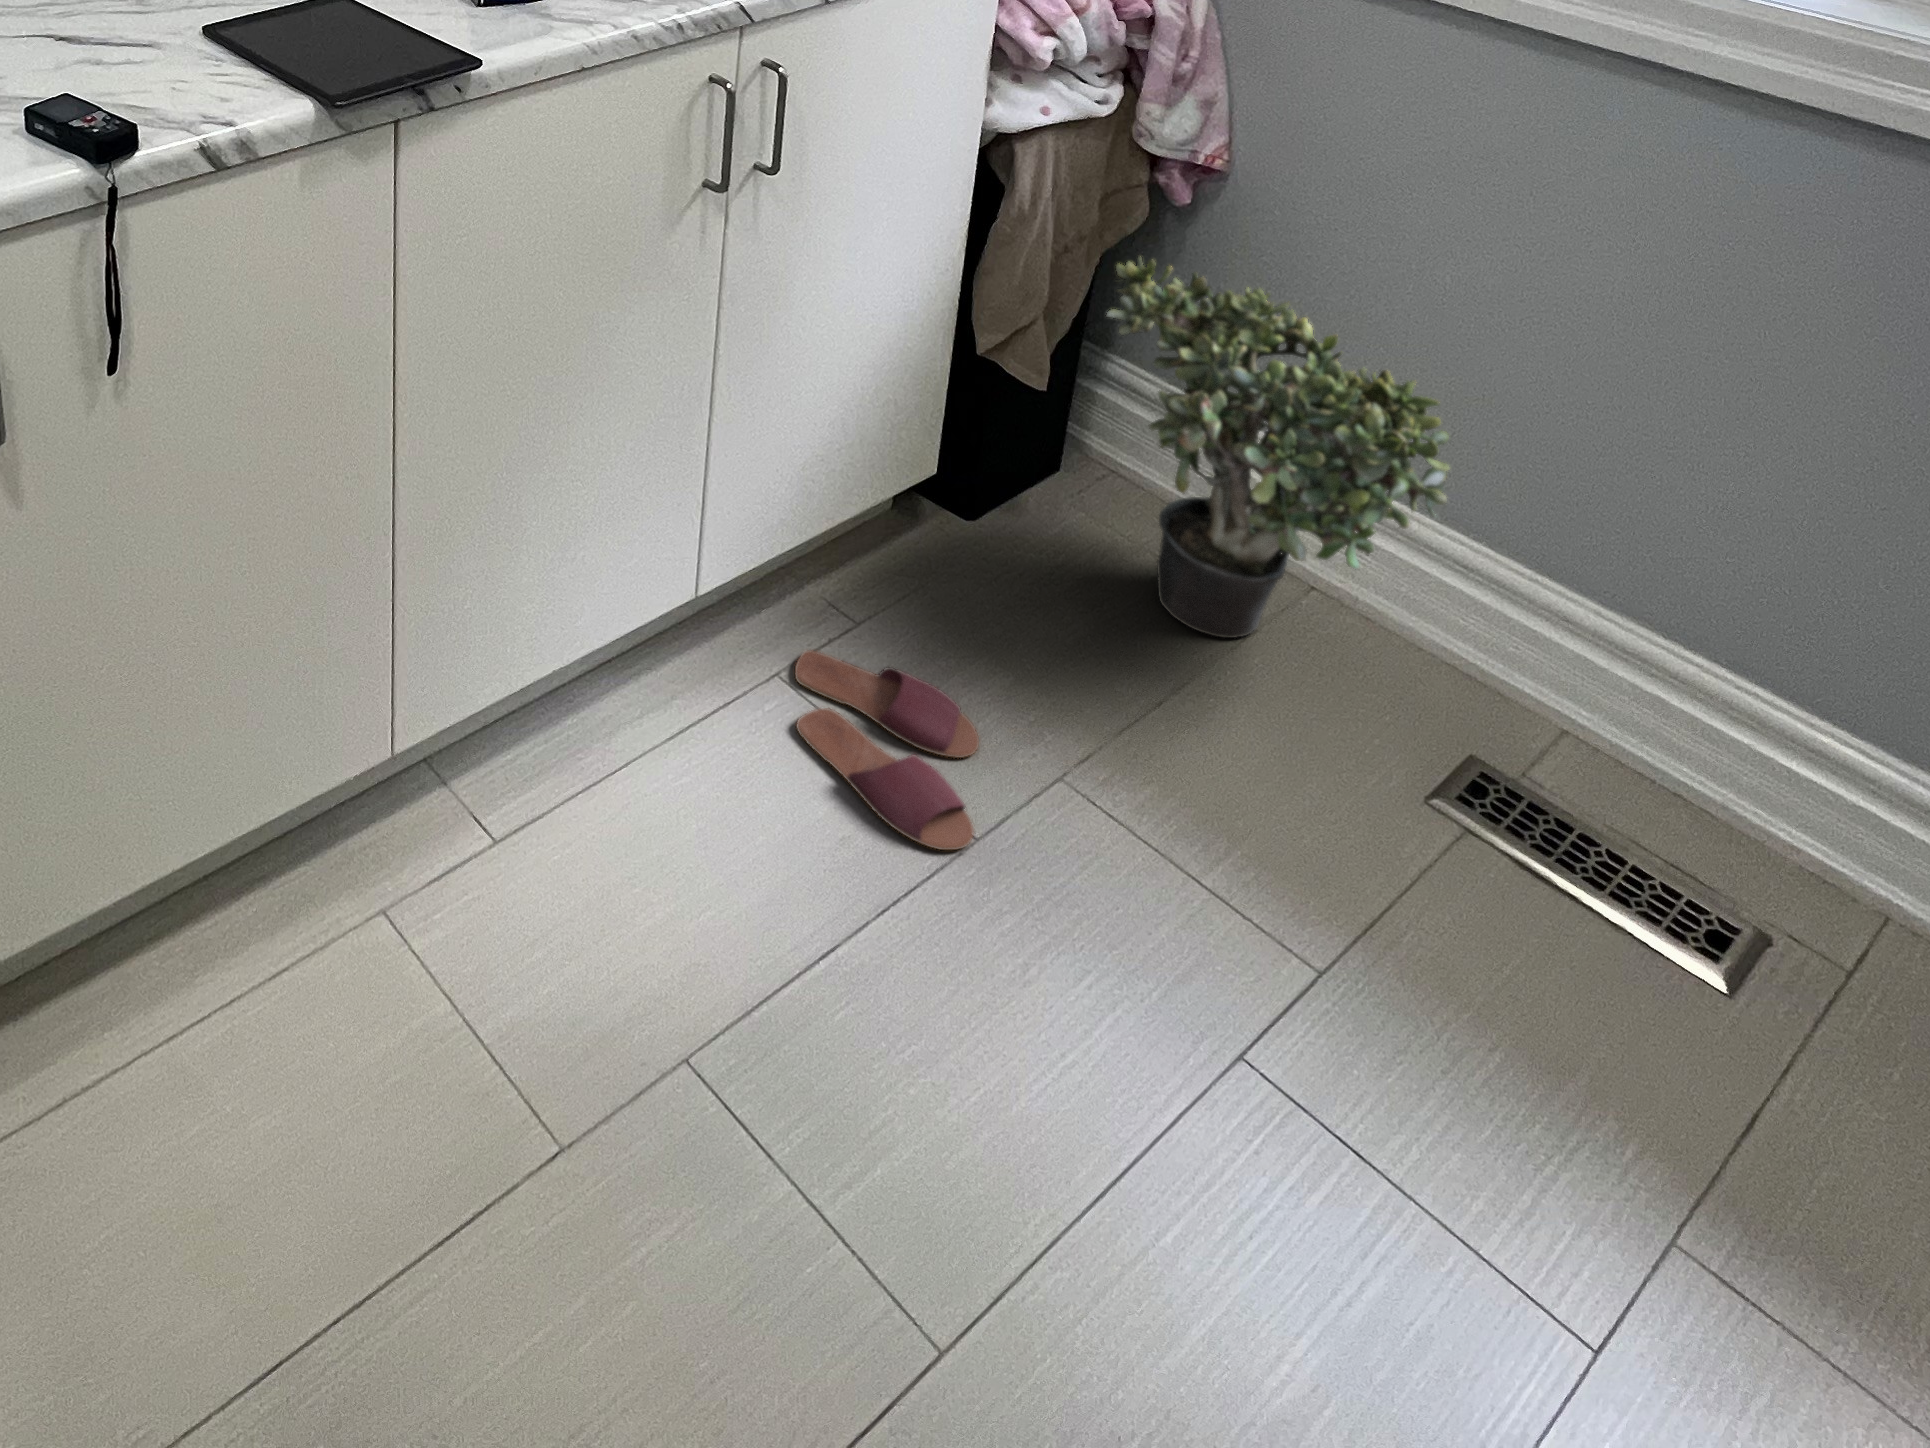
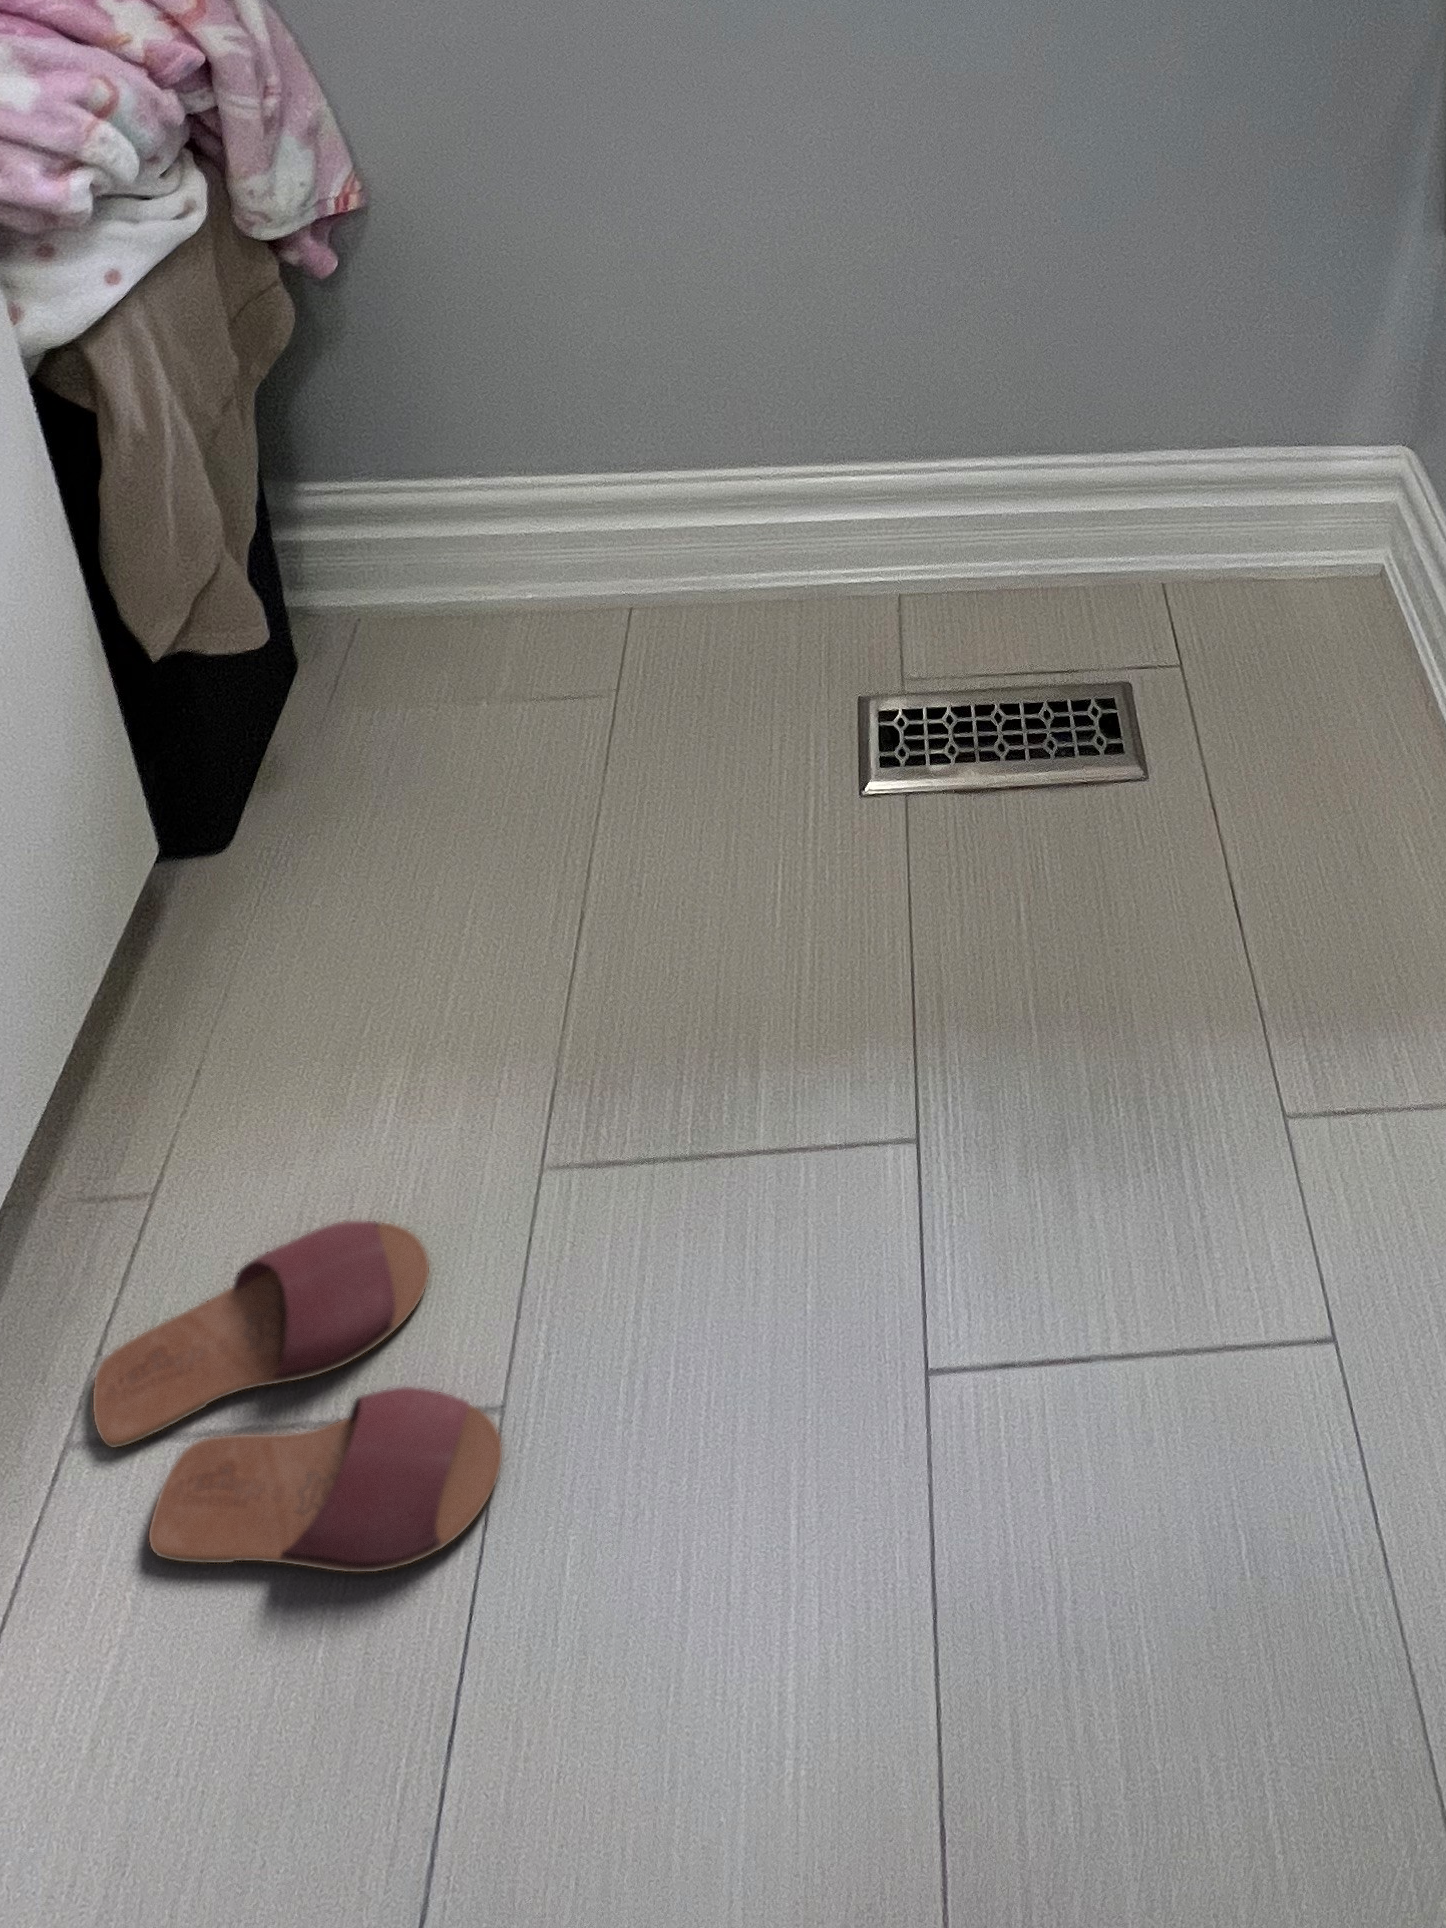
potted plant: present [1107,257,1449,638] -> none [294,337,761,791]

